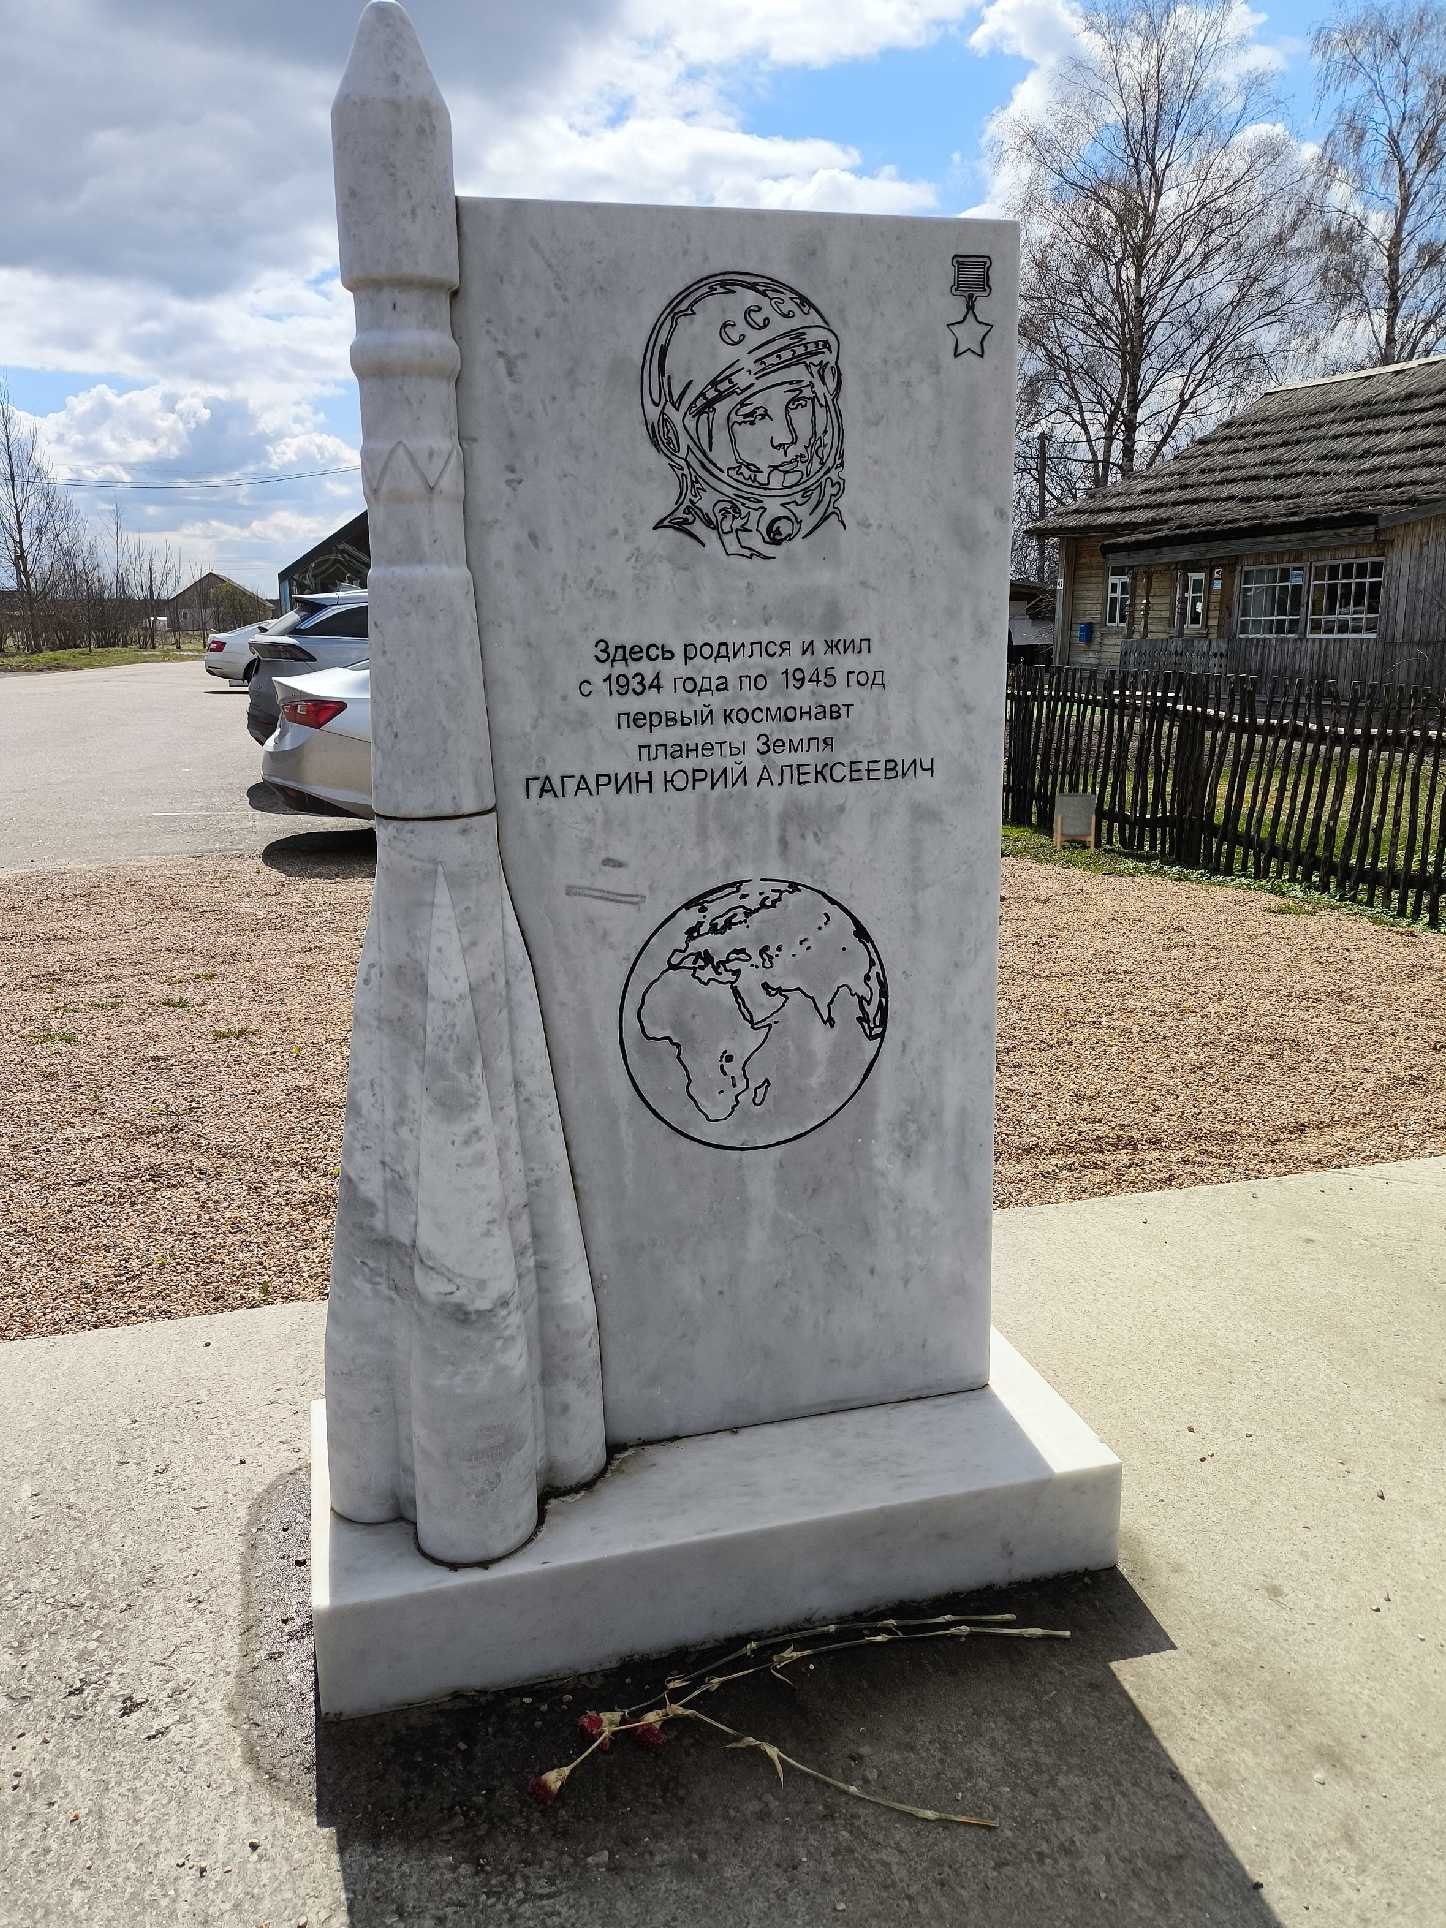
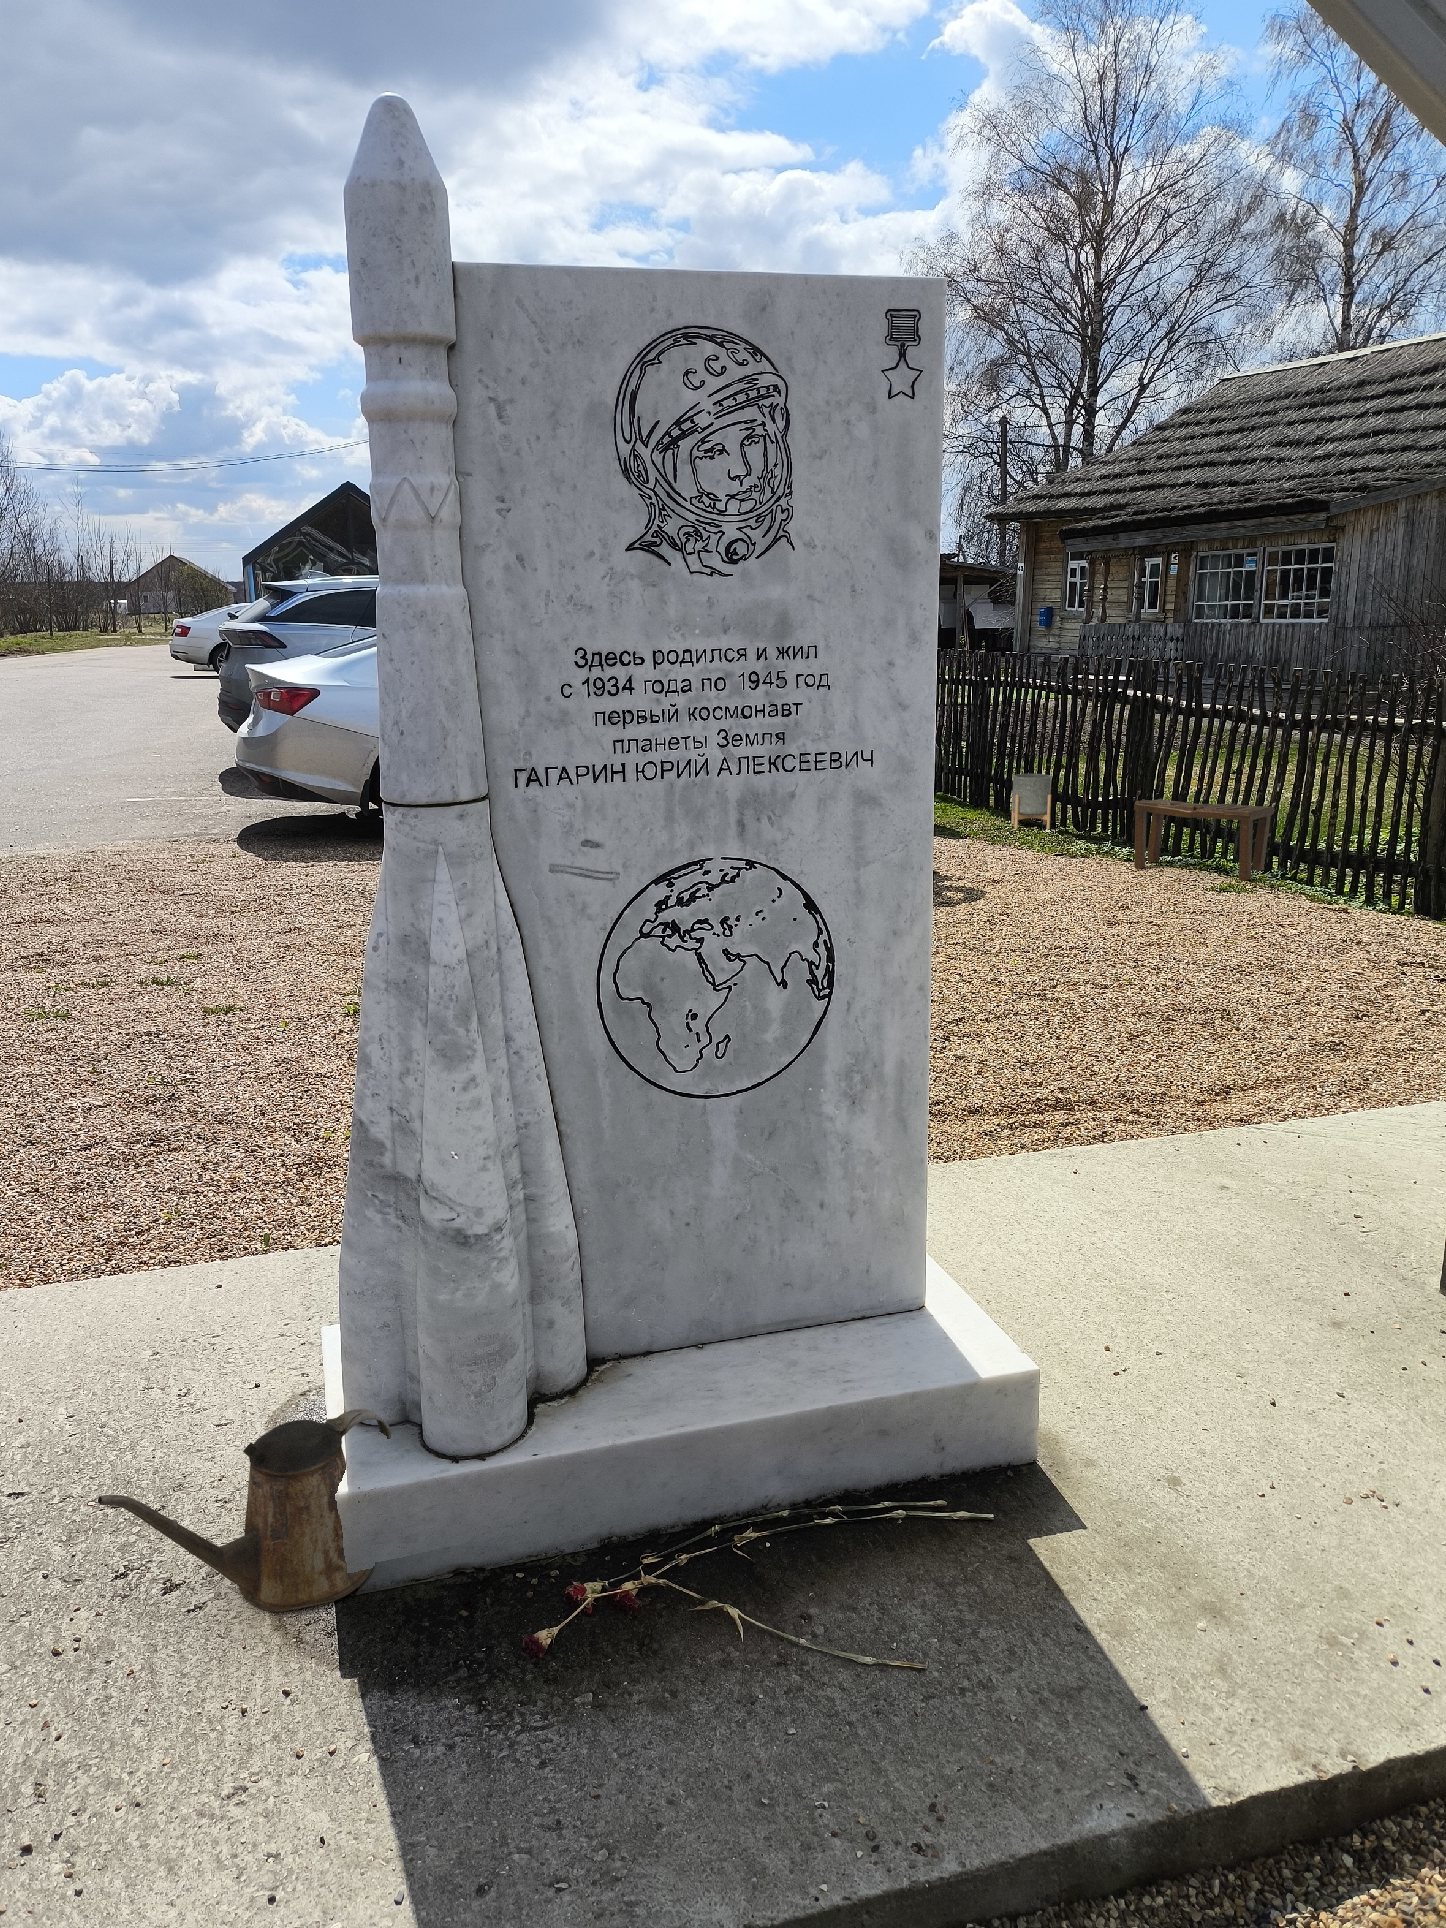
bench: none [1185,819,1334,906] -> present [1134,799,1274,881]
watering can: none [38,1503,382,1742] -> present [98,1409,391,1612]

